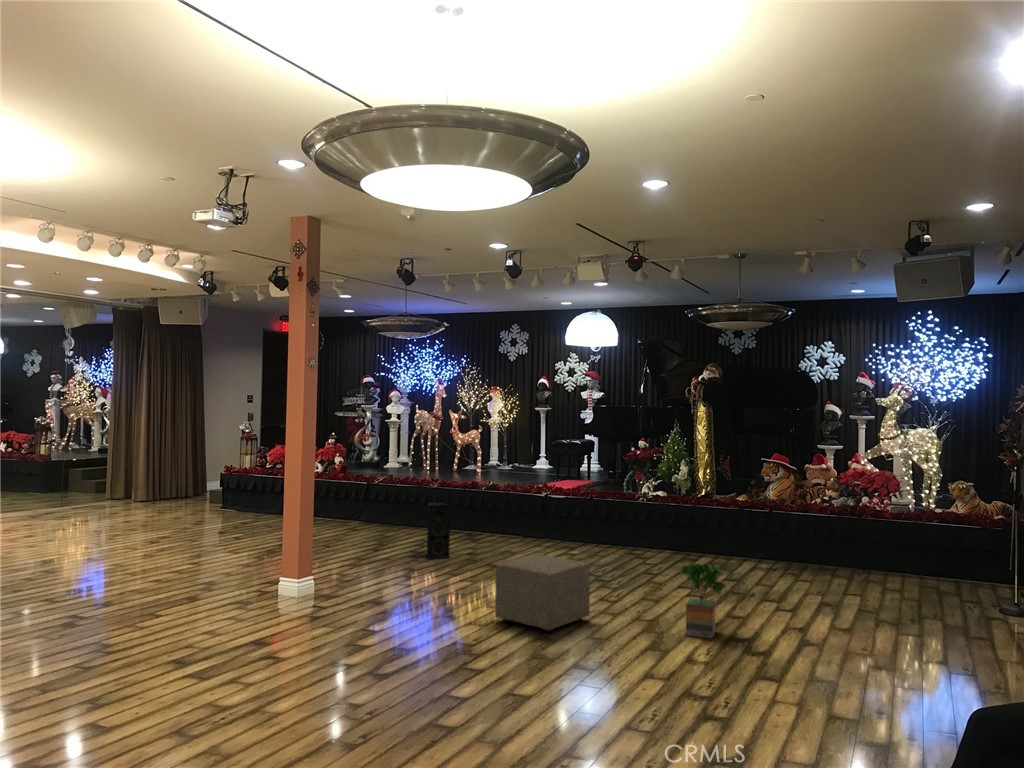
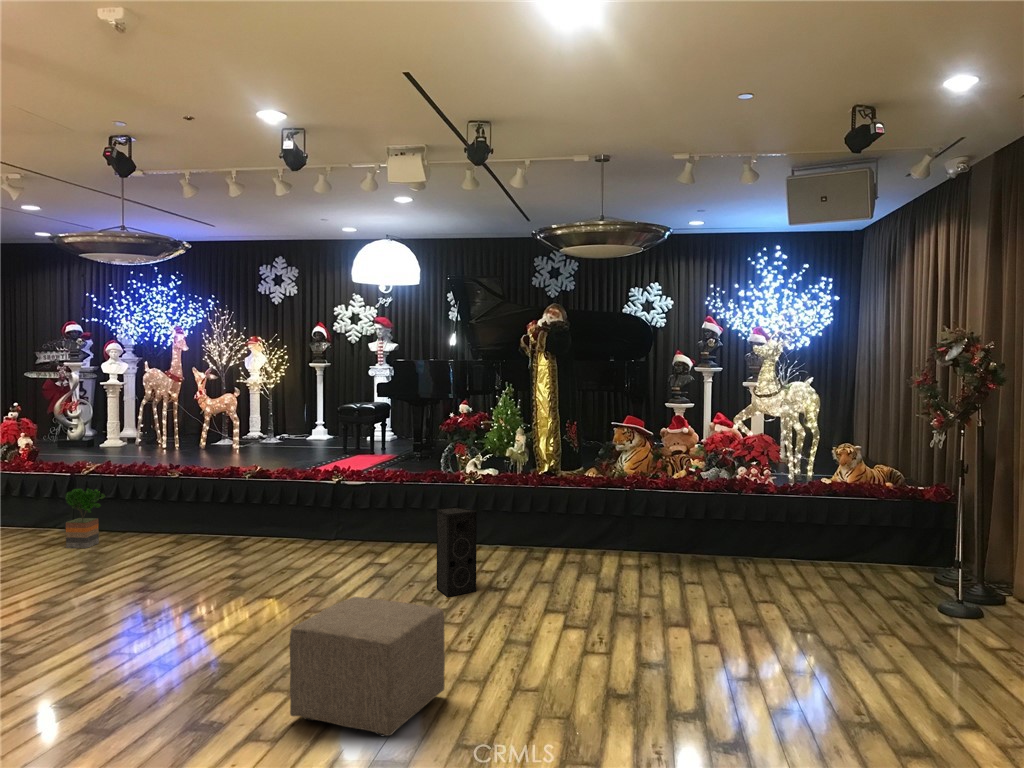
speaker: present [427,502,450,559] -> present [437,507,477,597]
potted tree: present [680,563,726,638] -> present [66,489,105,548]

